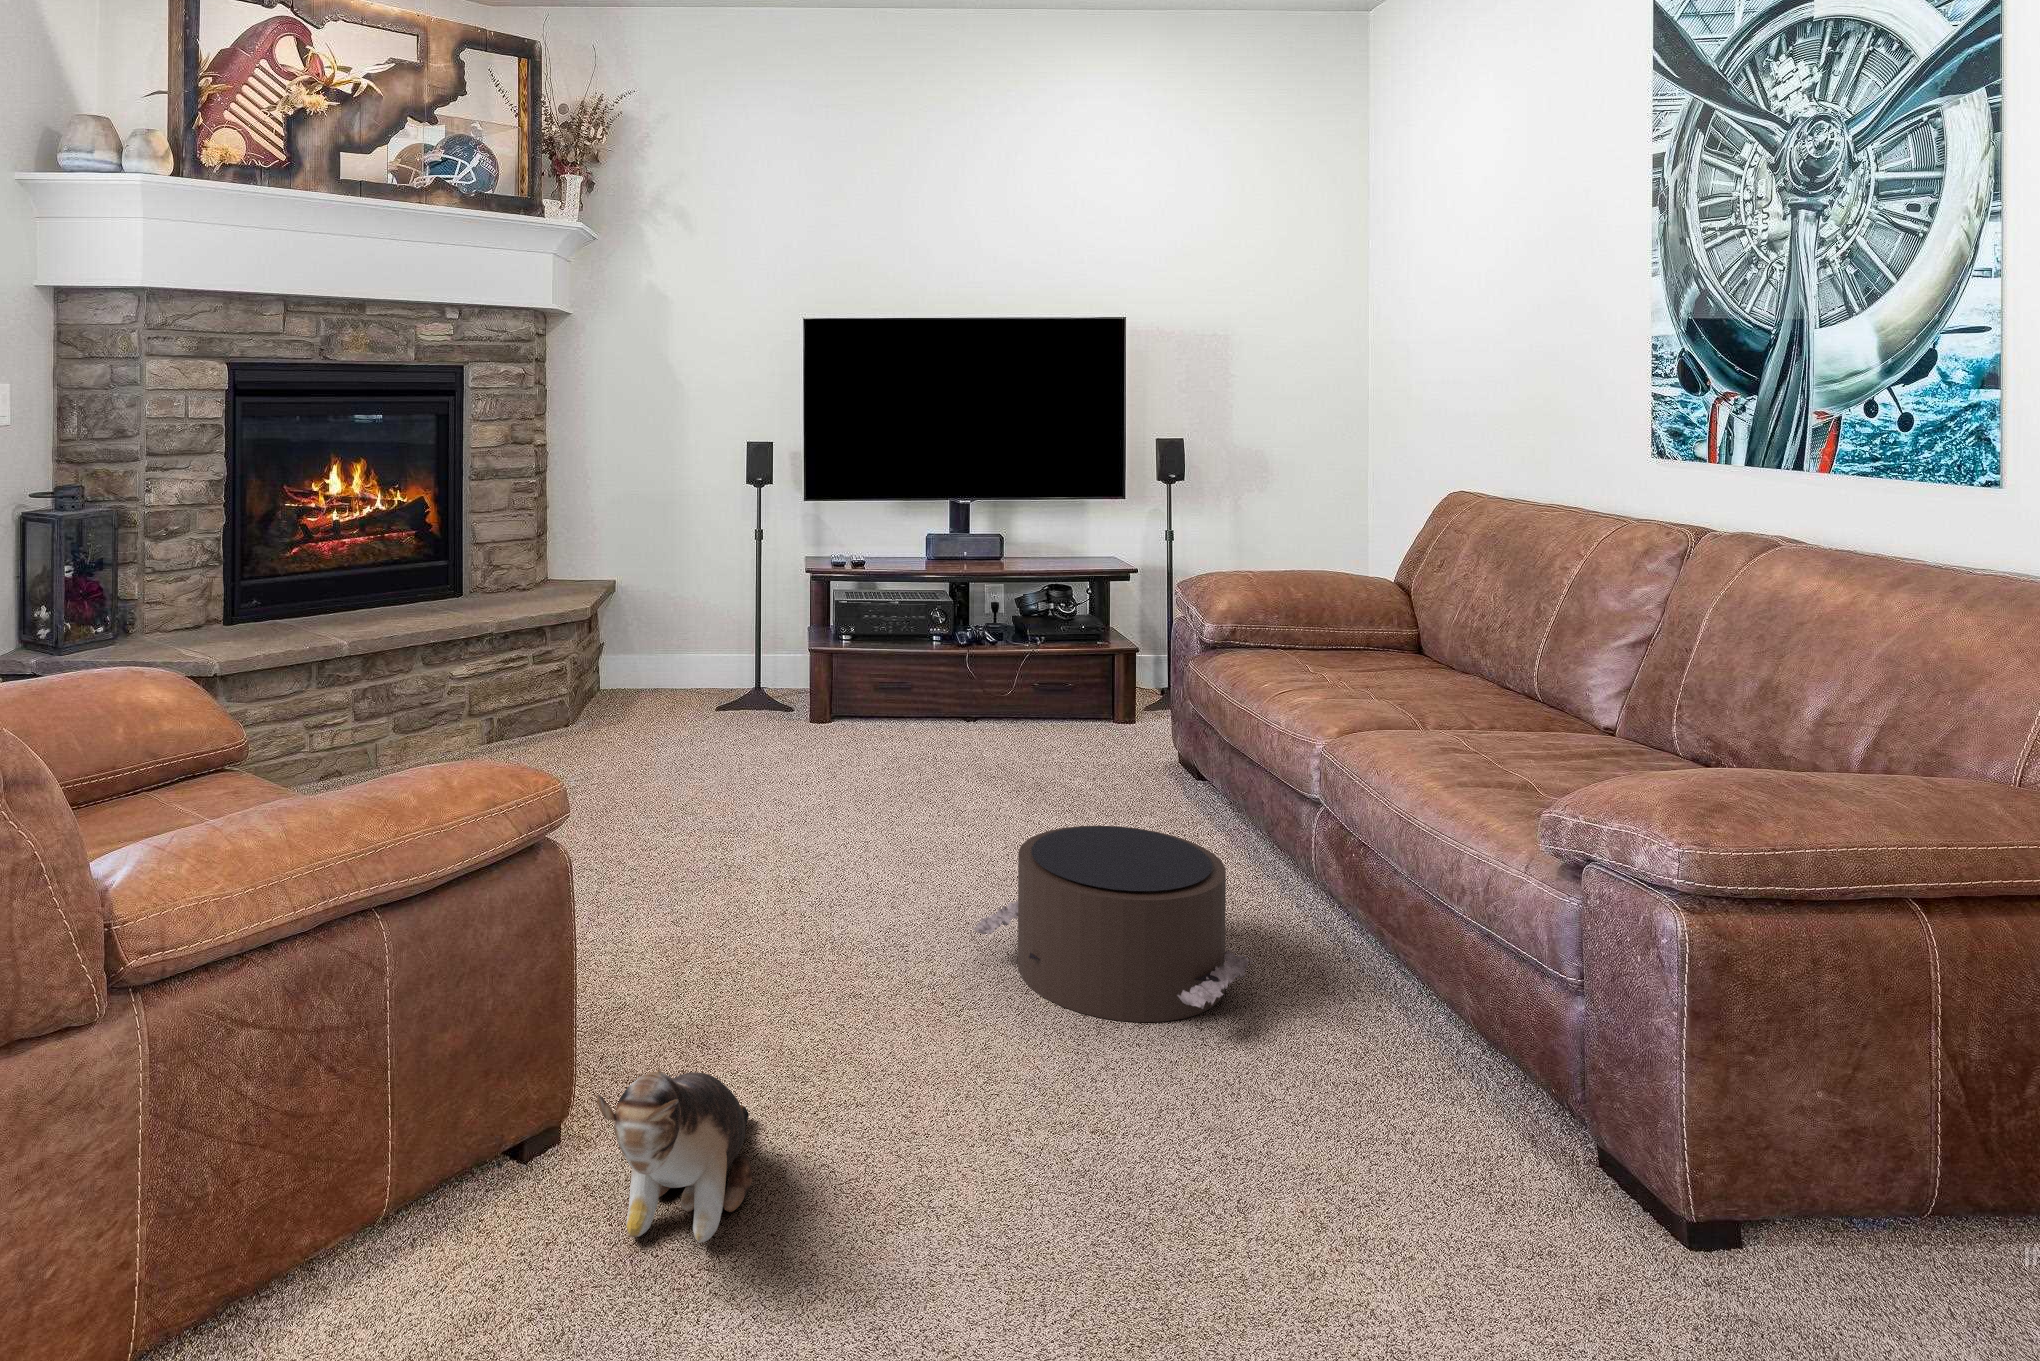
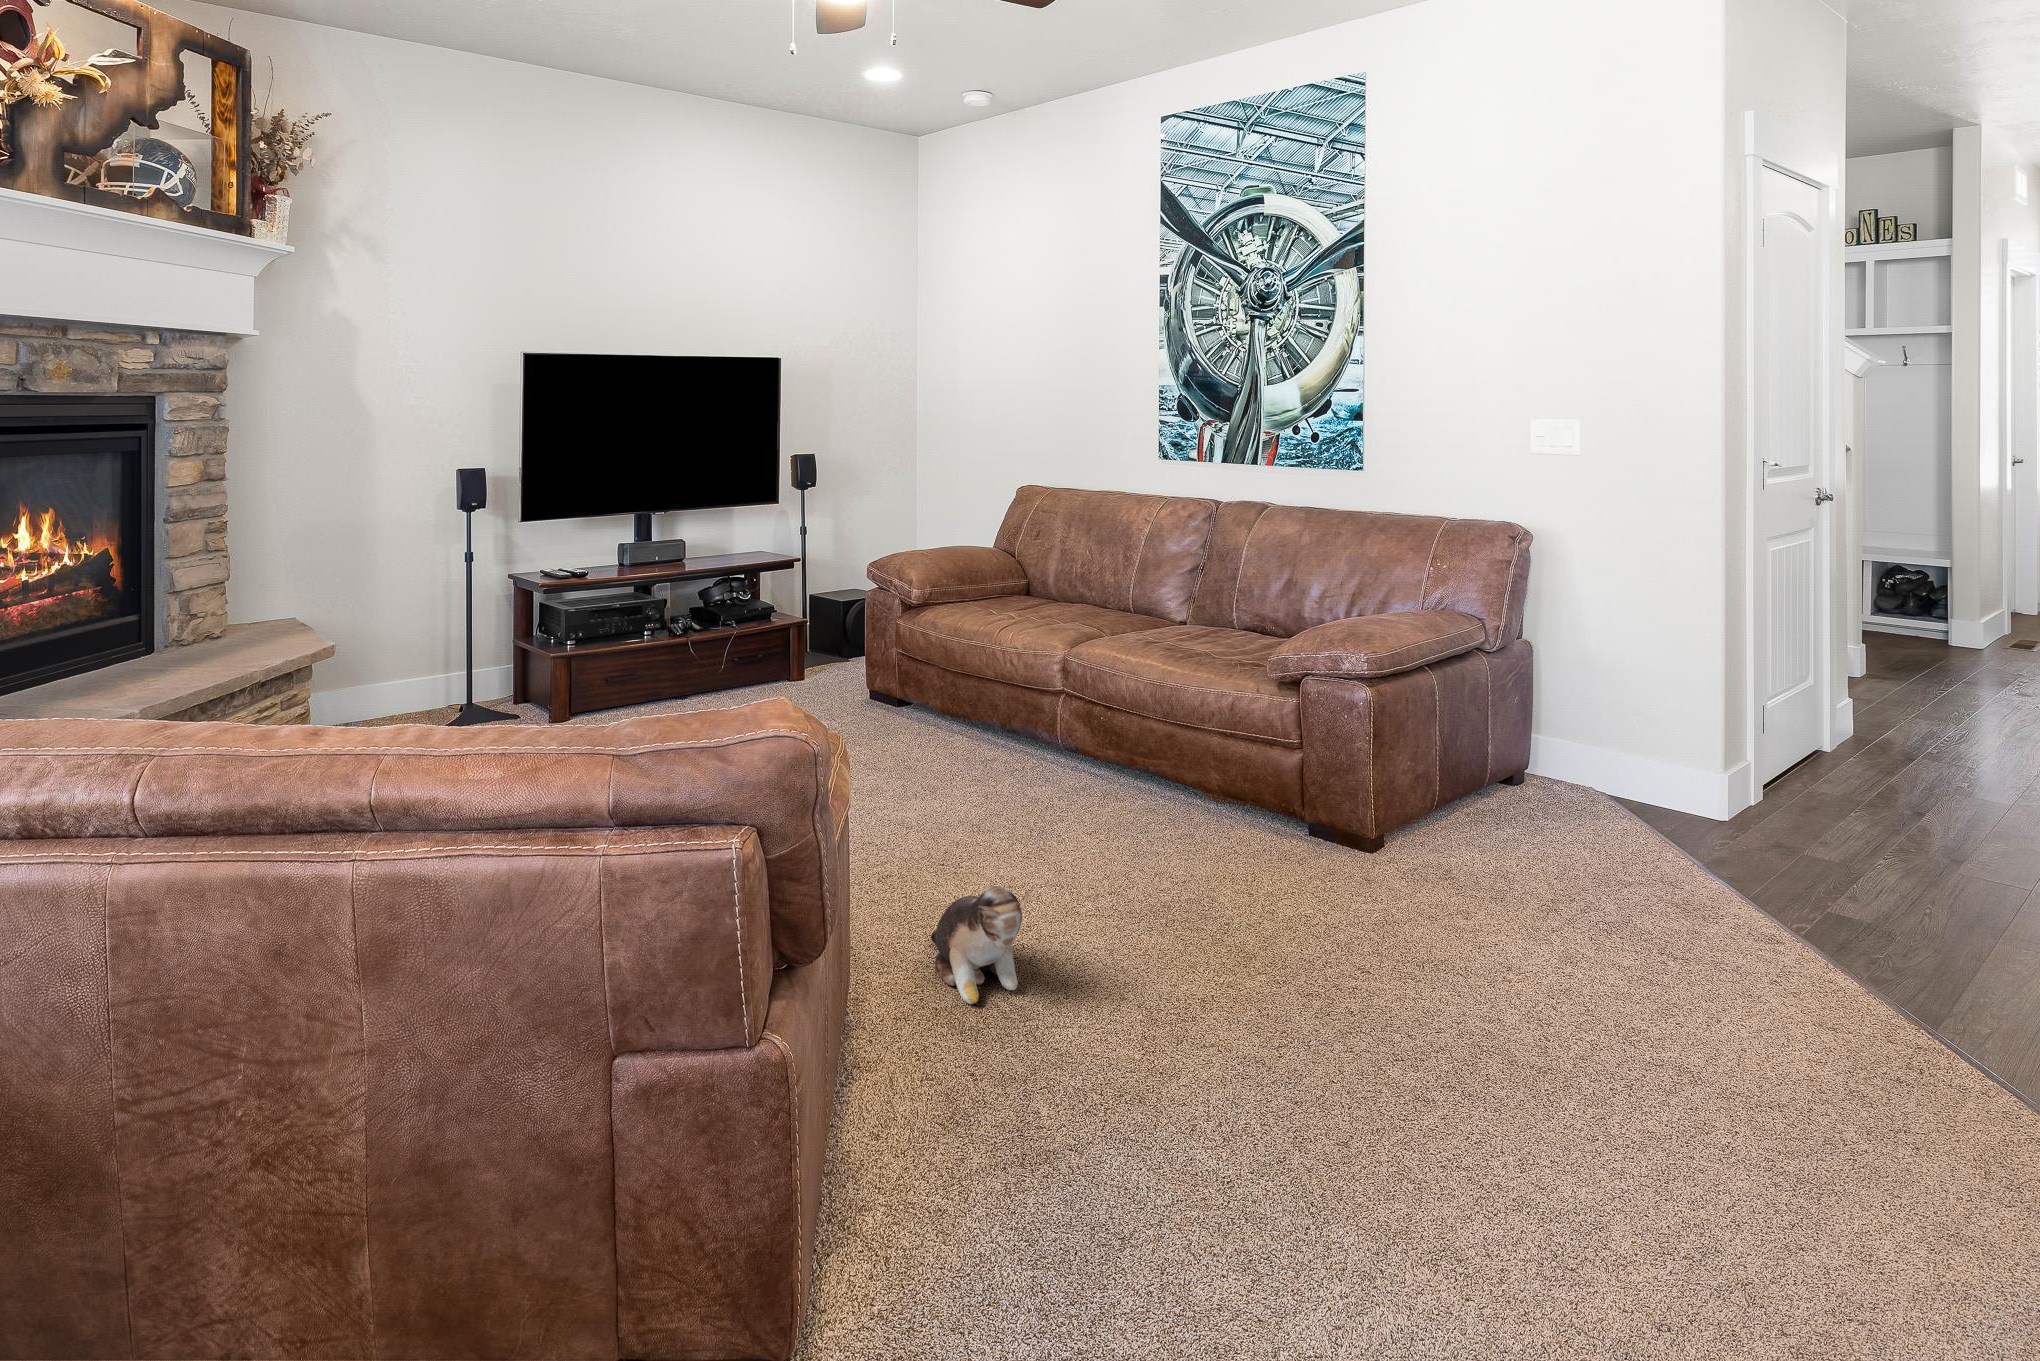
pouf: present [973,825,1253,1022] -> none [930,721,1103,837]

